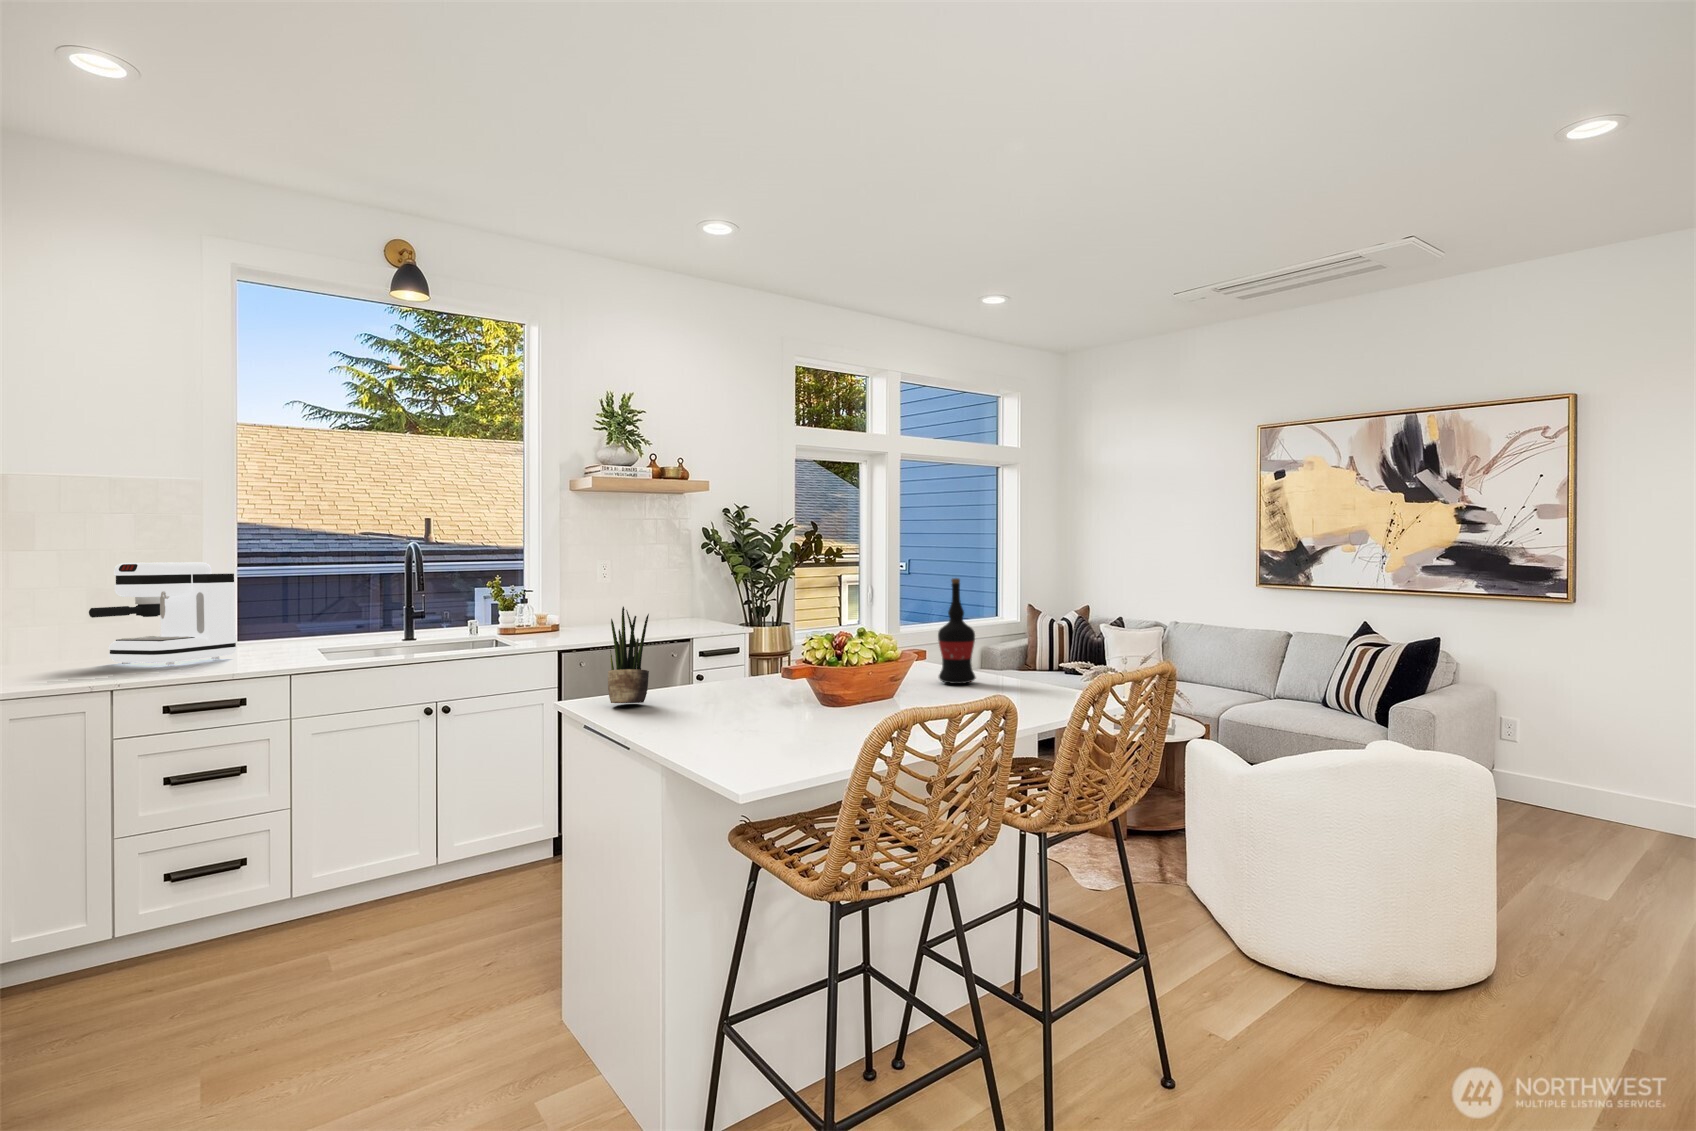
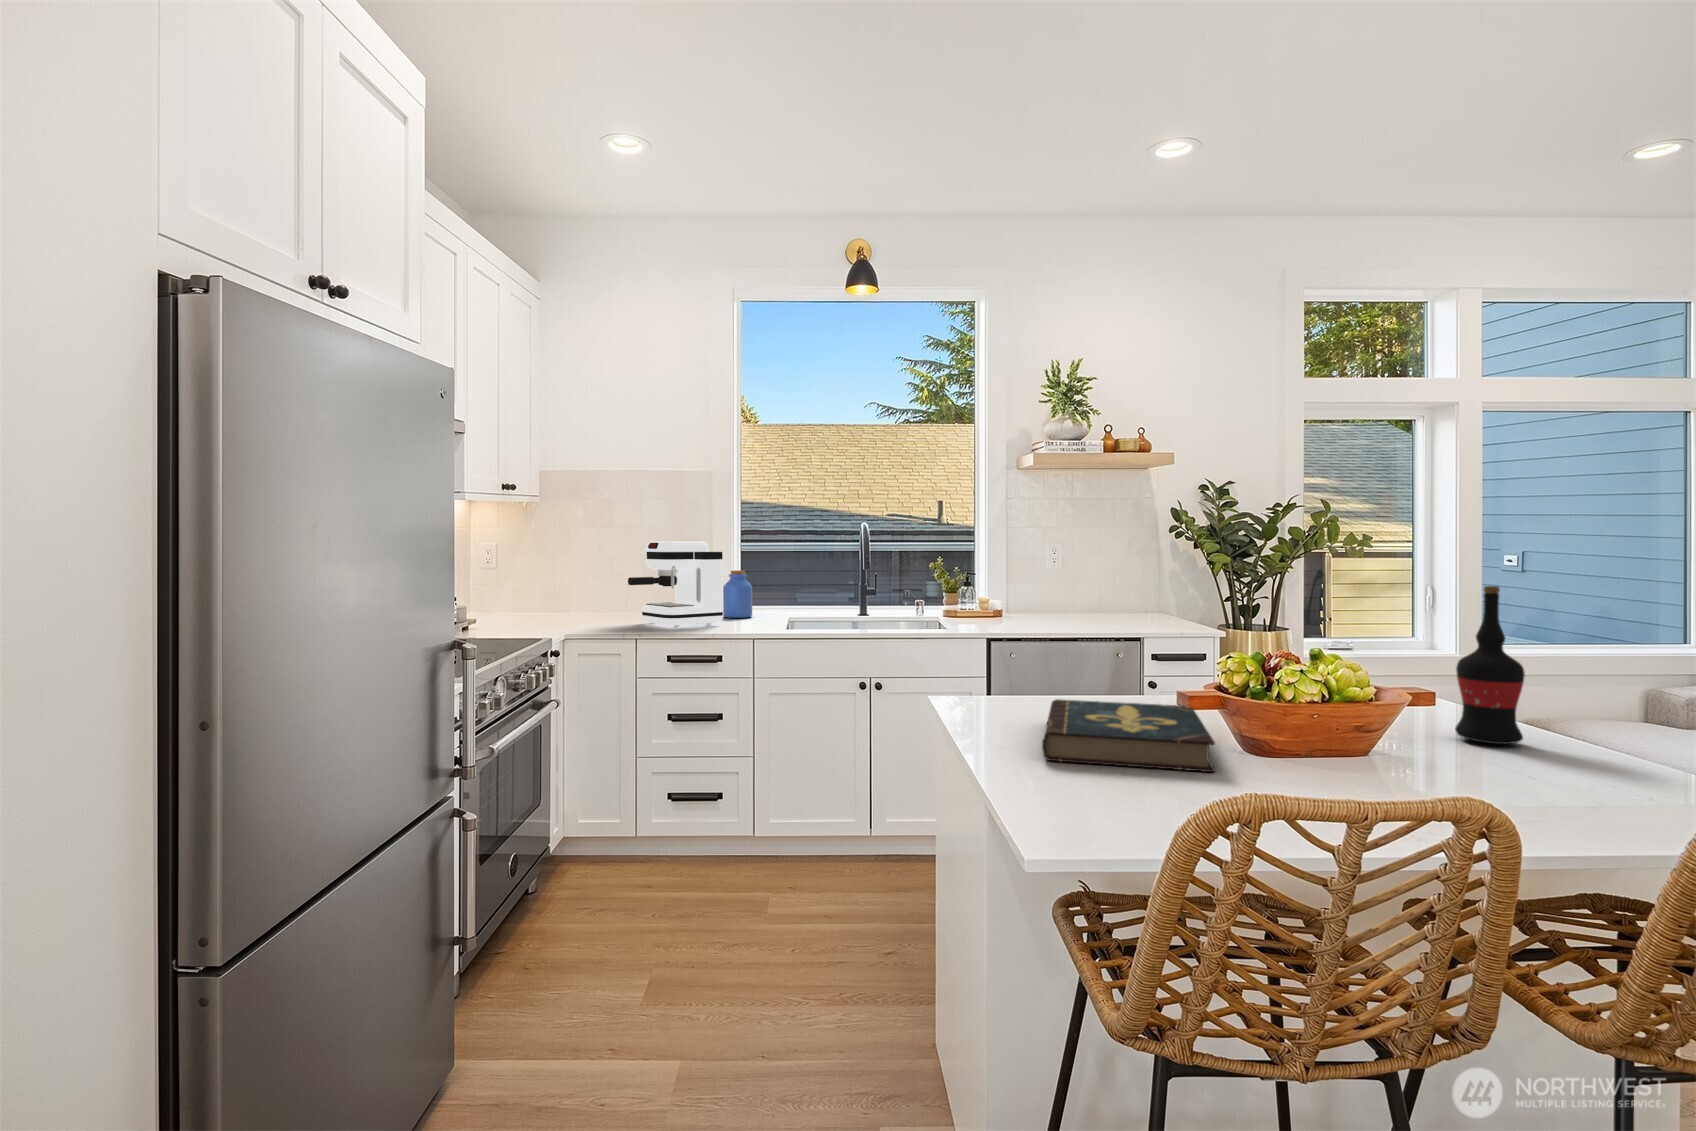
jar: none [226,595,268,650] -> present [723,570,752,618]
potted plant: present [608,607,649,703] -> none [988,601,1037,713]
book: none [668,680,816,734] -> present [1042,699,1215,772]

